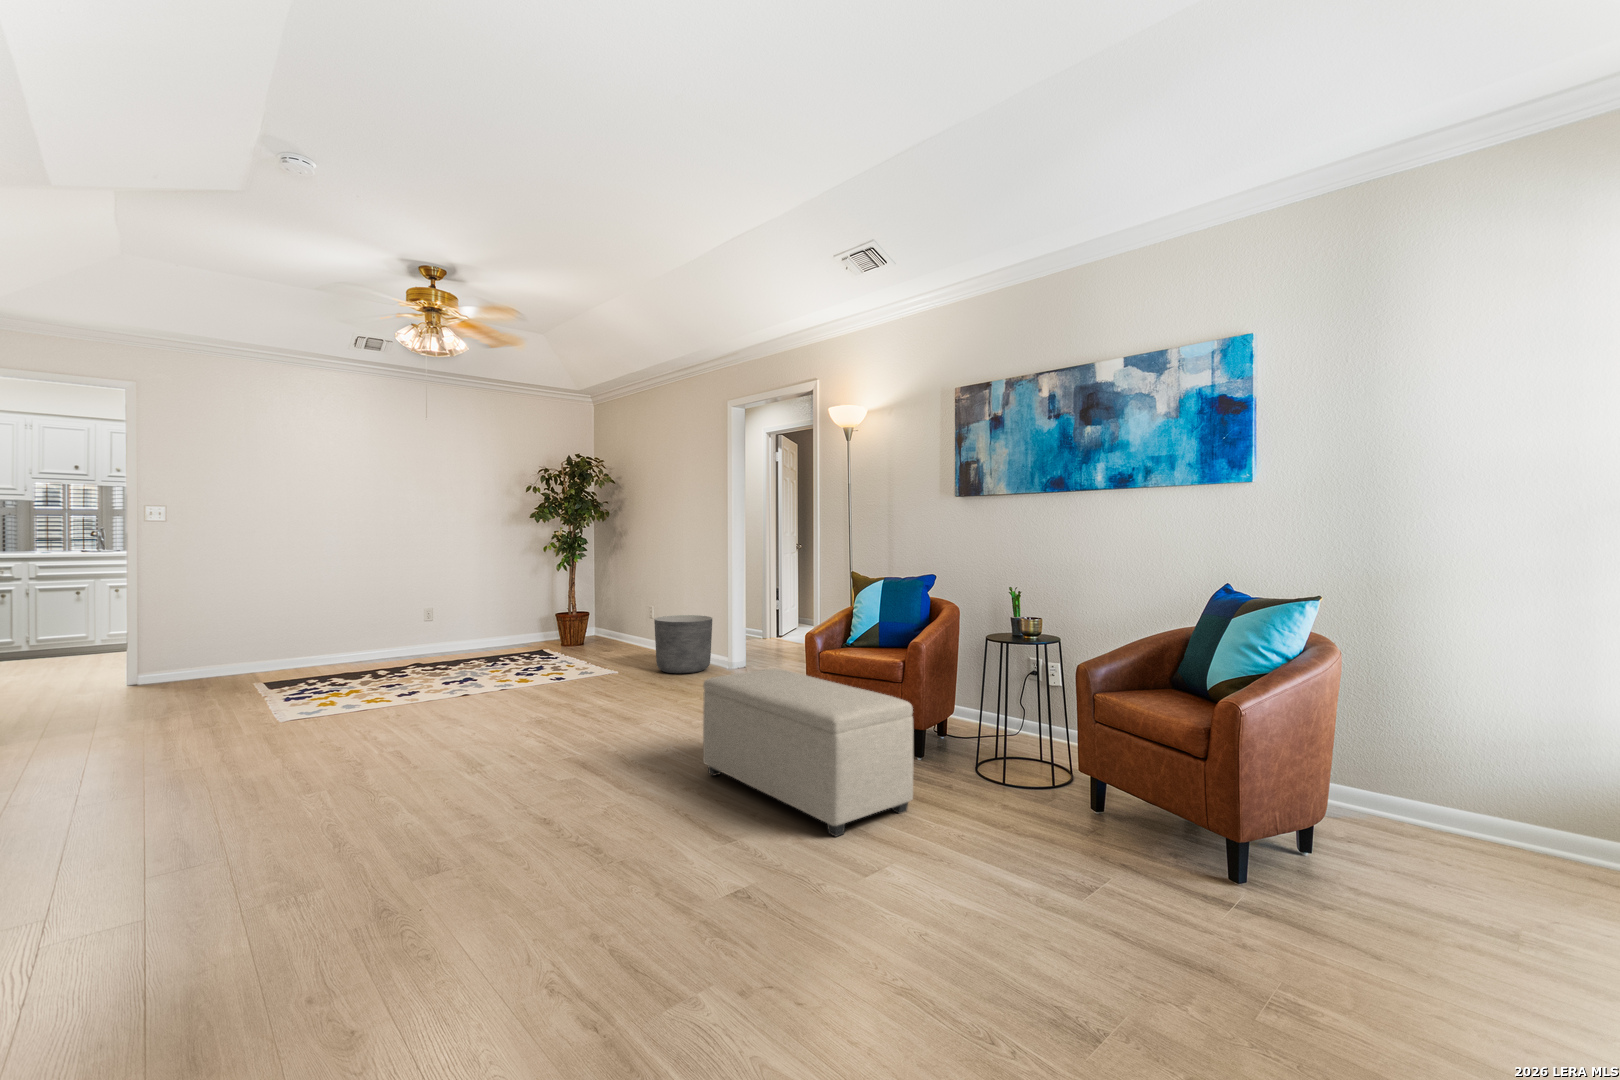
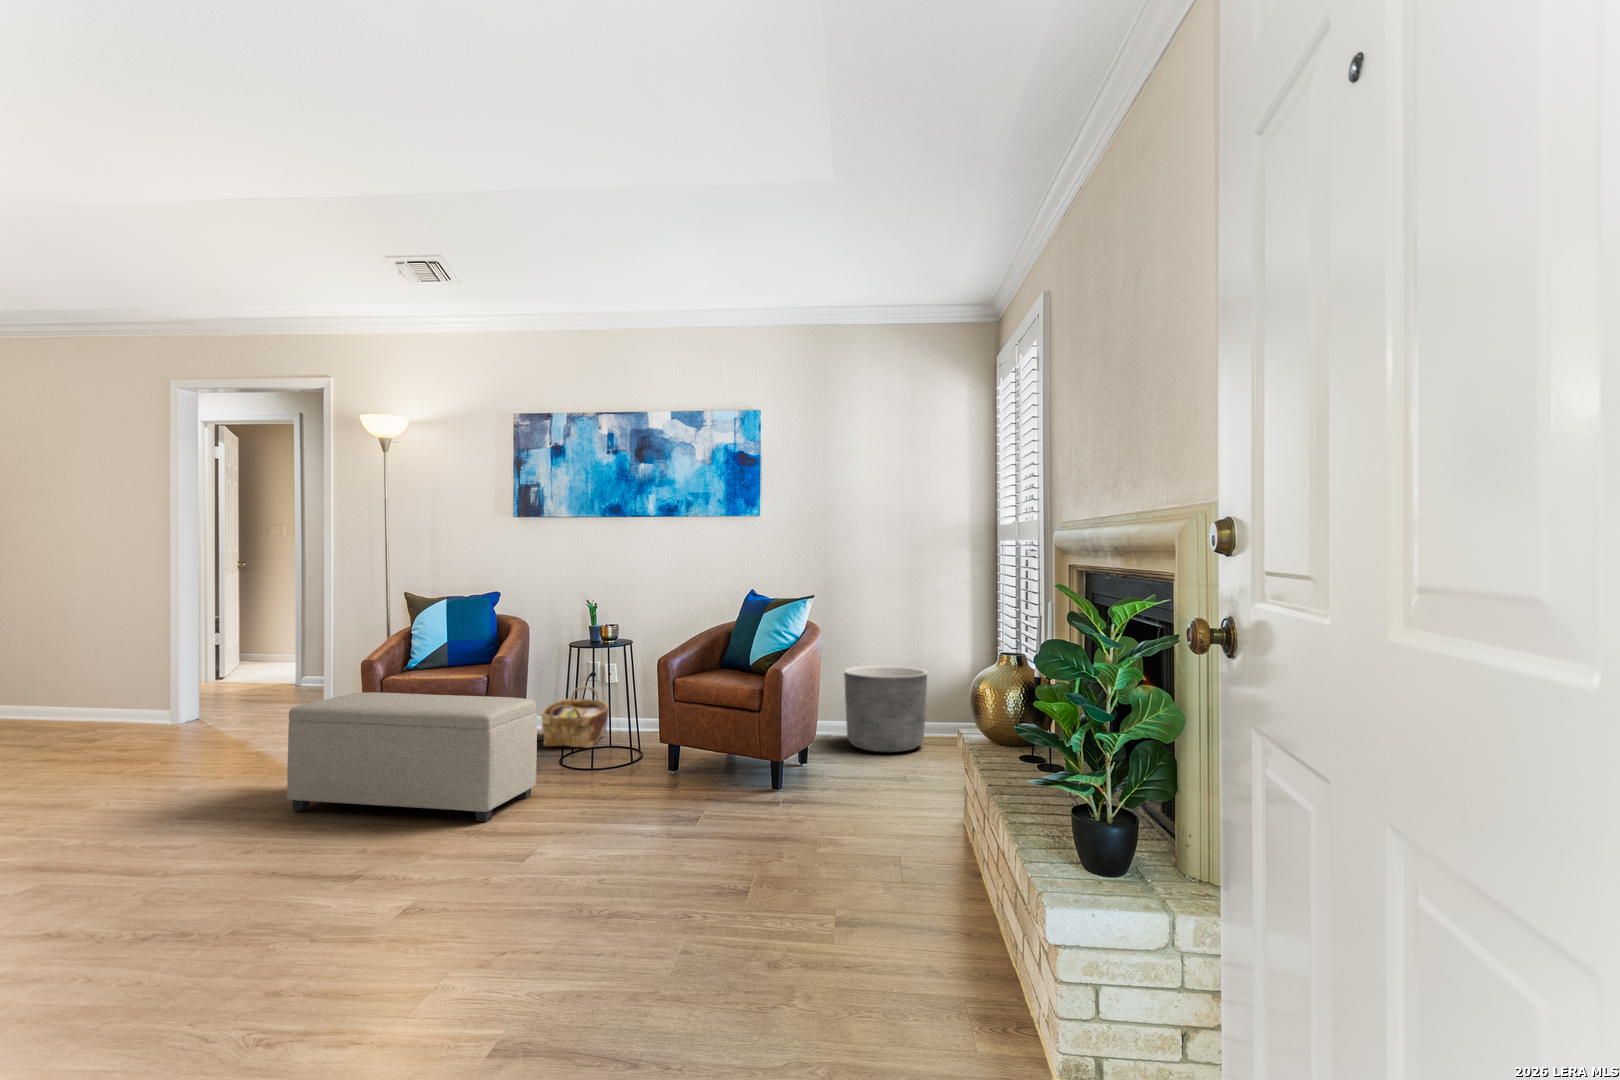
planter: present [654,615,712,673] -> present [844,666,927,752]
woven basket: none [969,682,1049,755] -> present [542,686,609,748]

